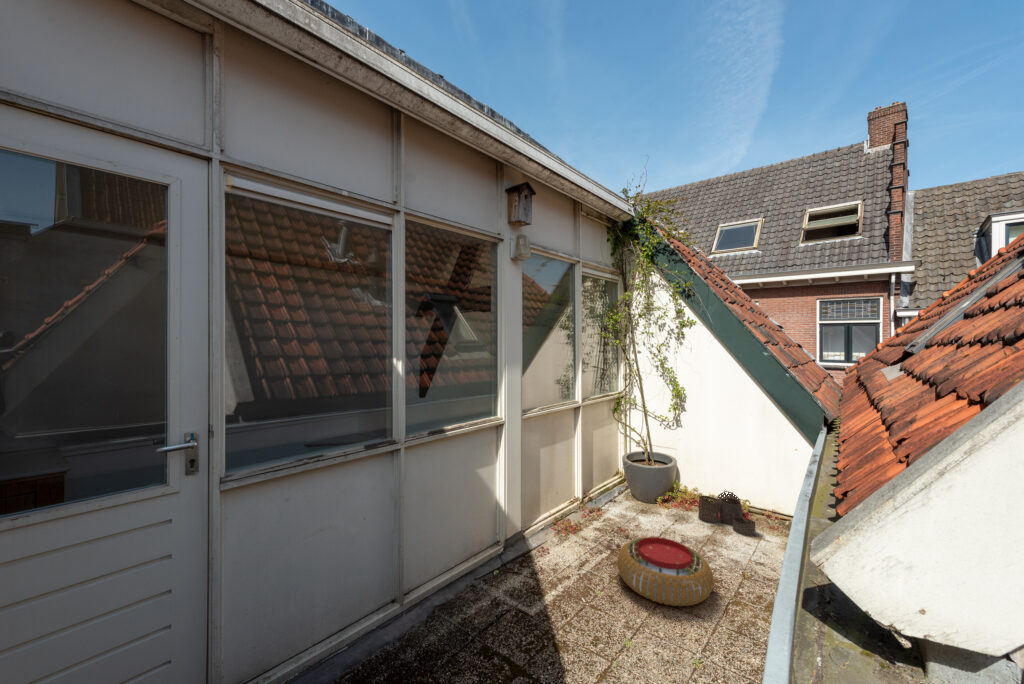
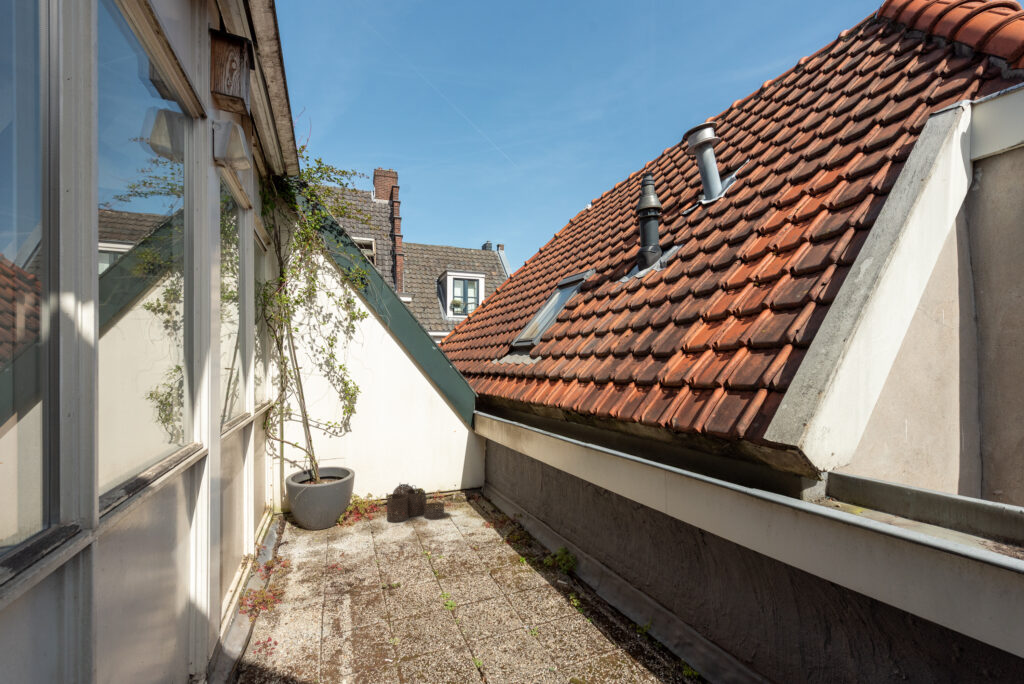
pouf: present [617,537,714,607] -> none [379,541,486,615]

